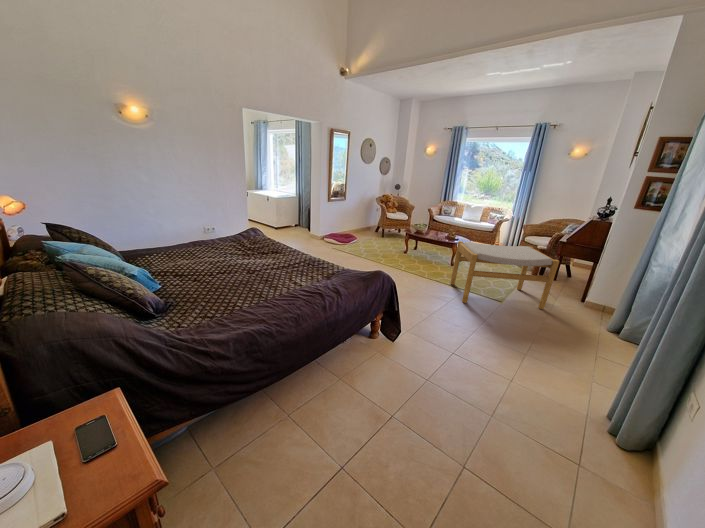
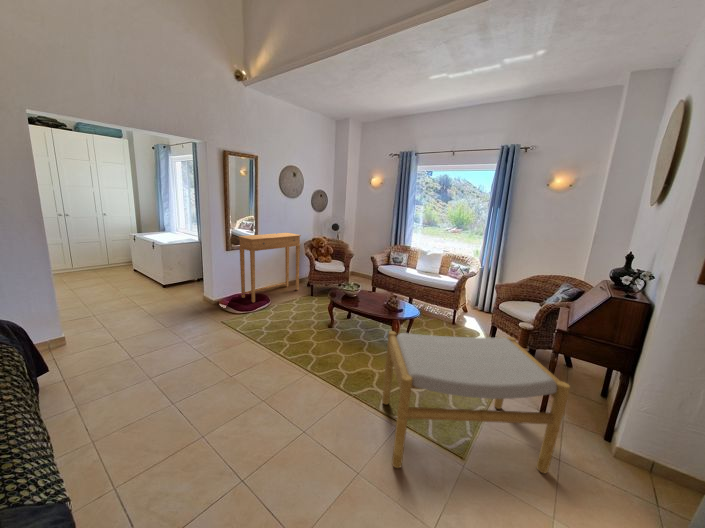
side table: none [334,190,375,239] -> present [238,233,301,303]

